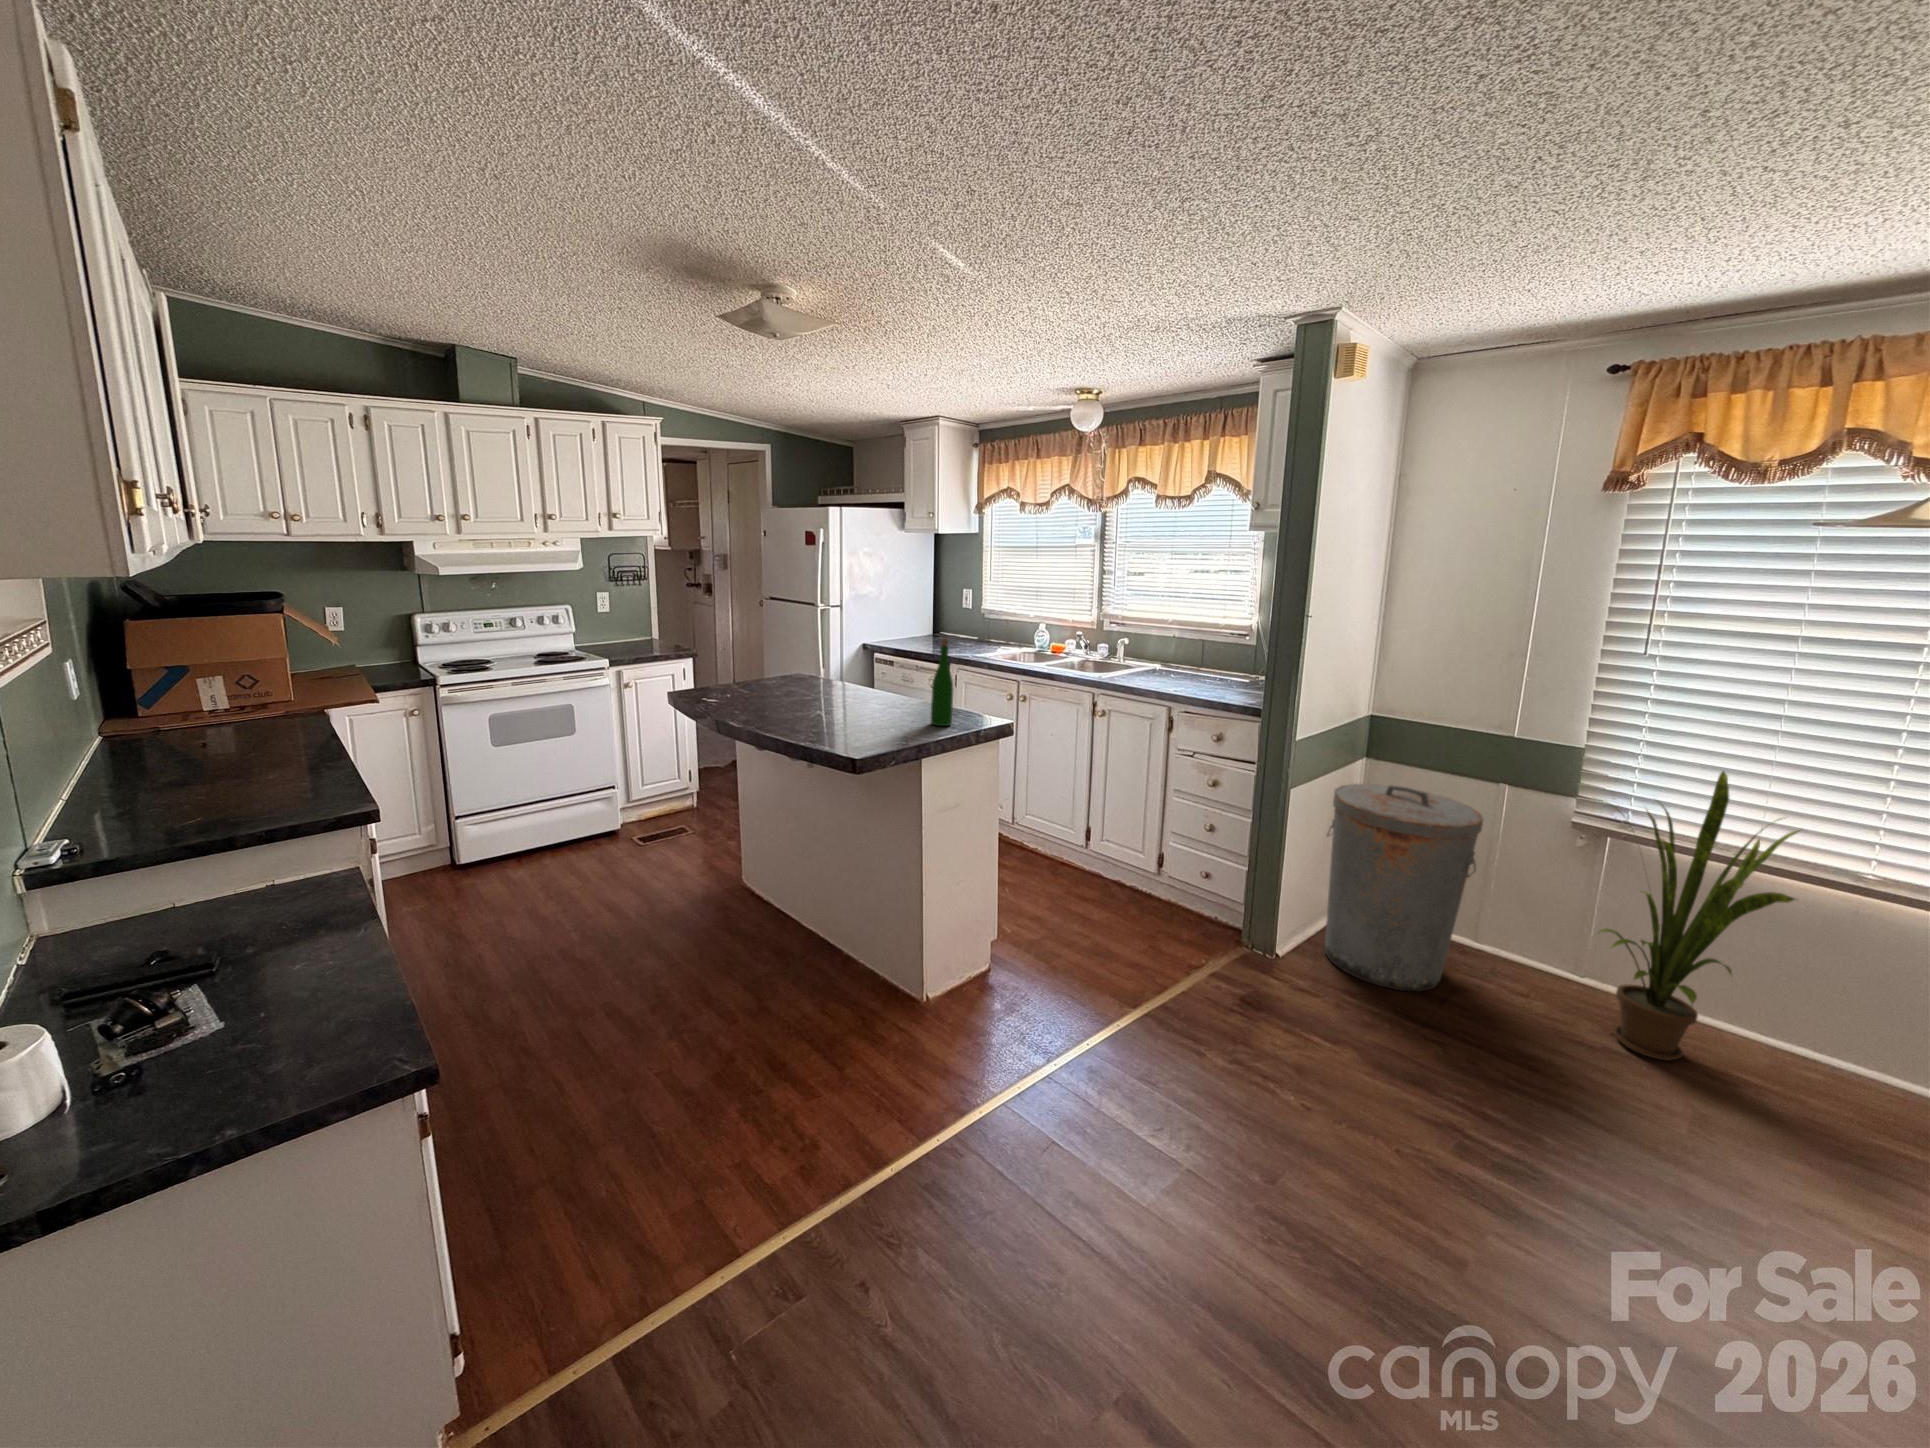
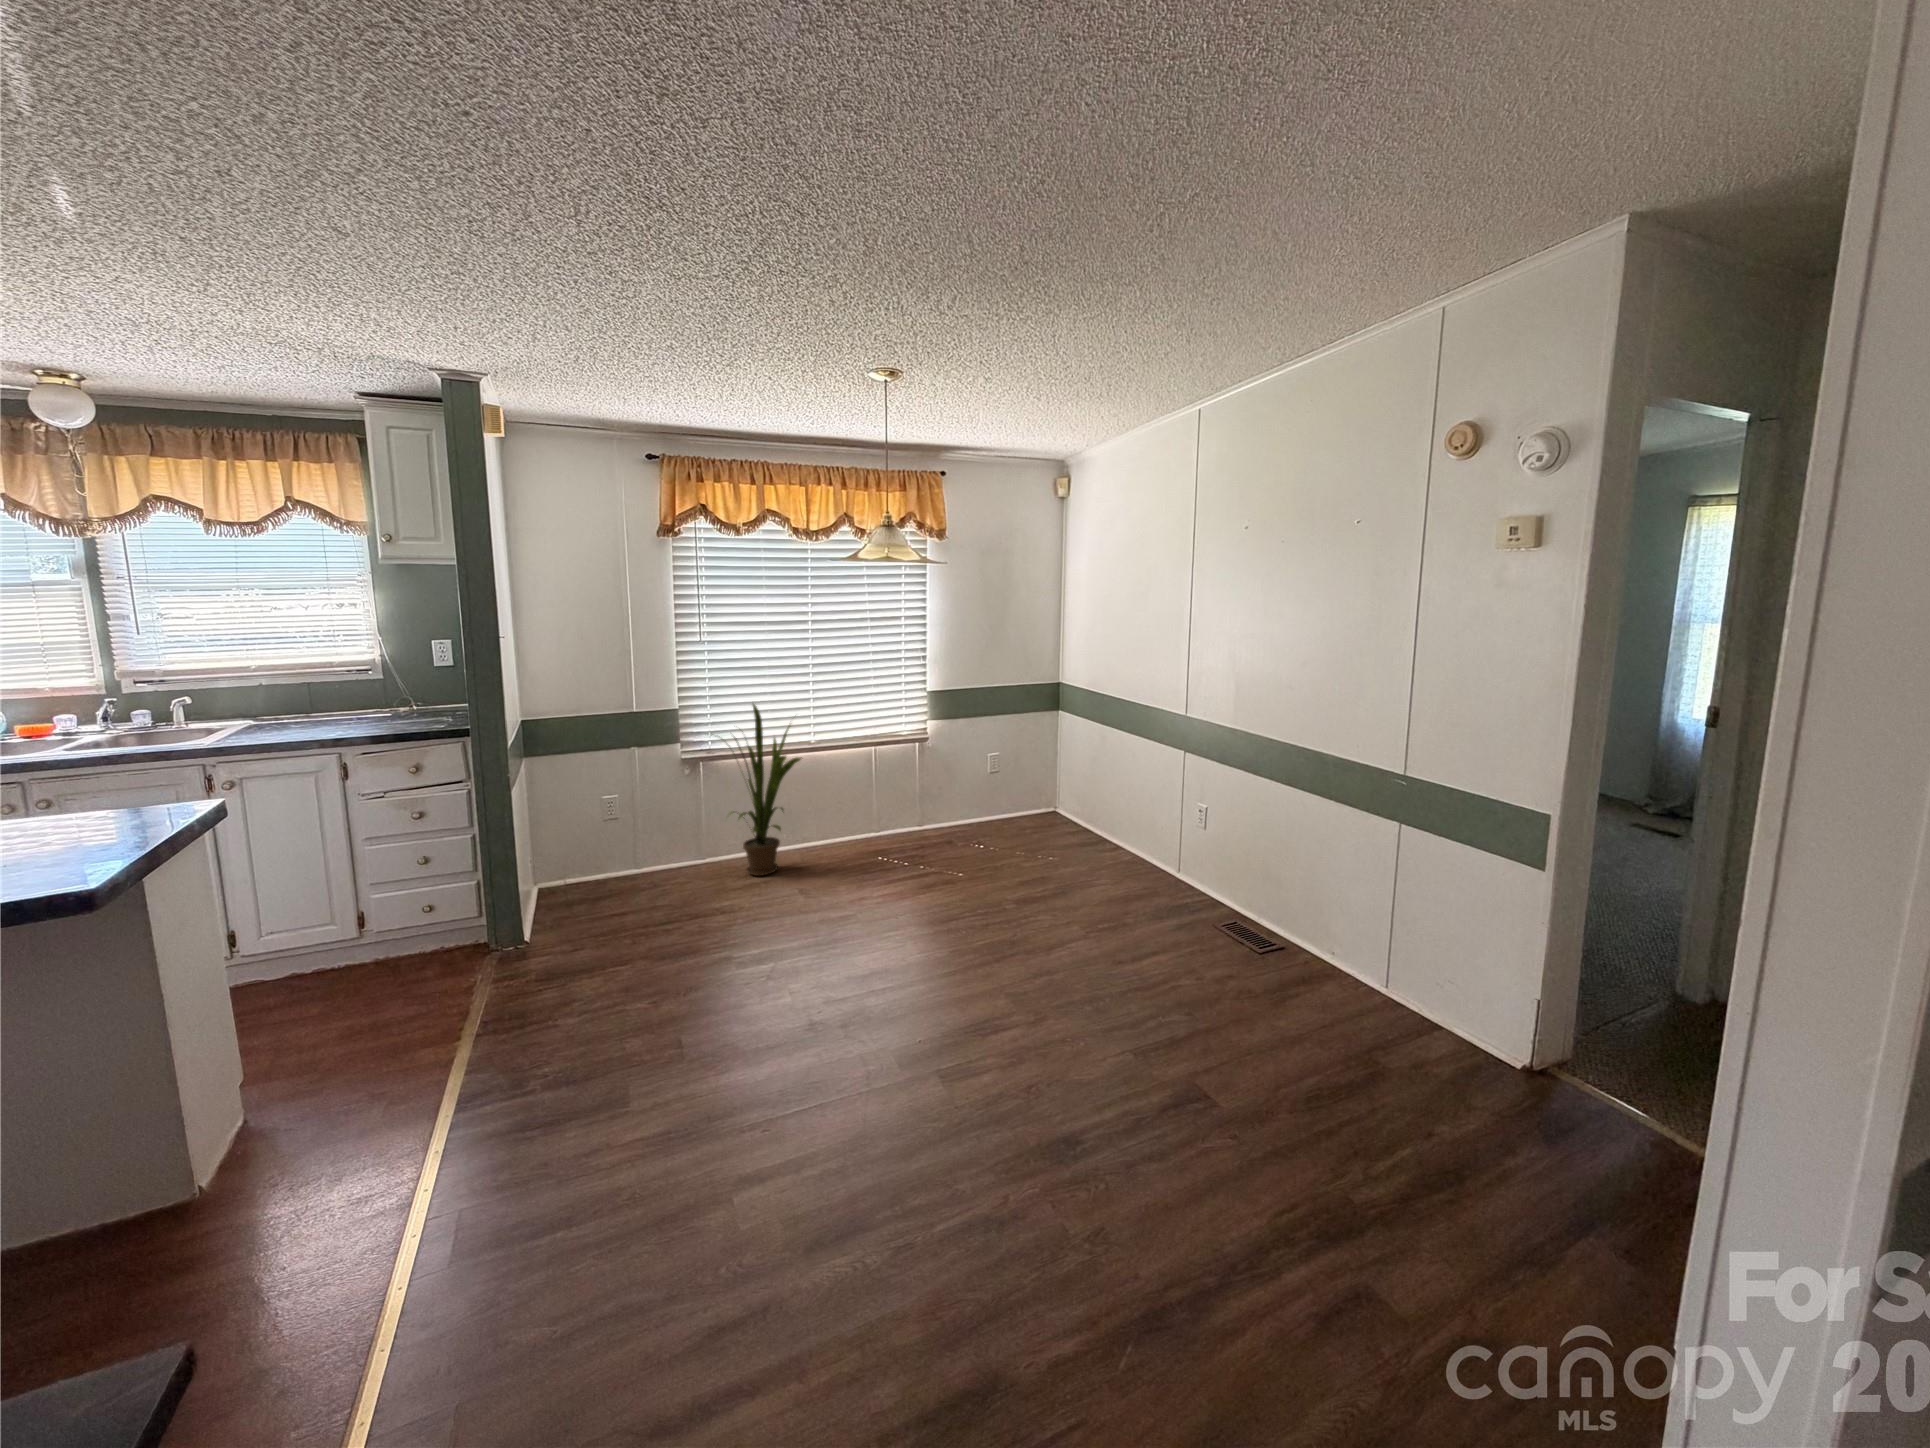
wine bottle: present [931,638,953,726] -> none [64,710,119,837]
trash can: present [1325,784,1483,991] -> none [541,763,657,923]

